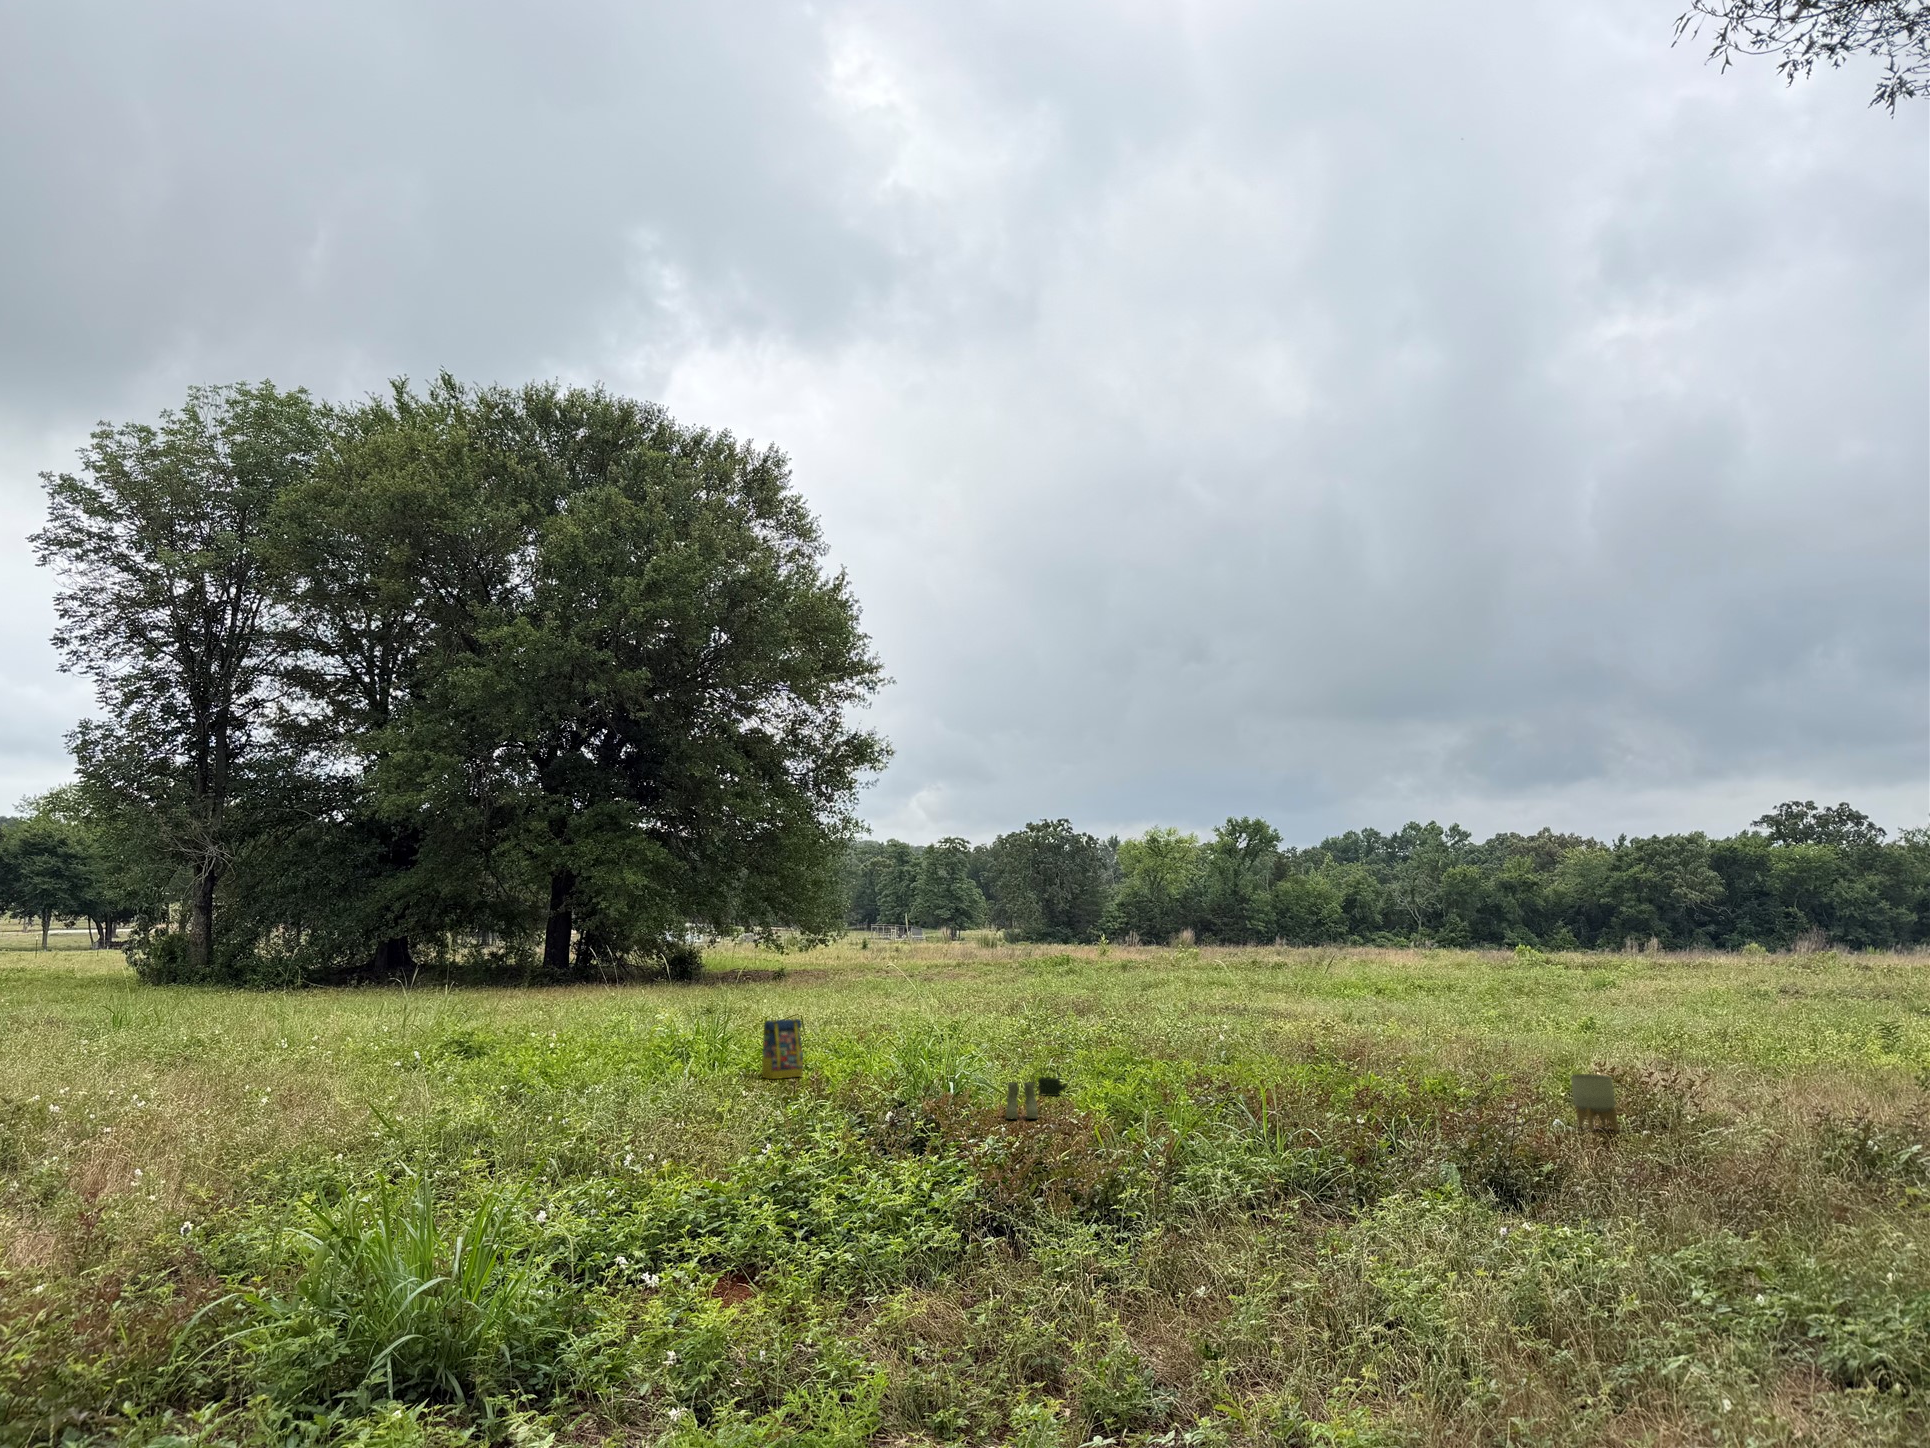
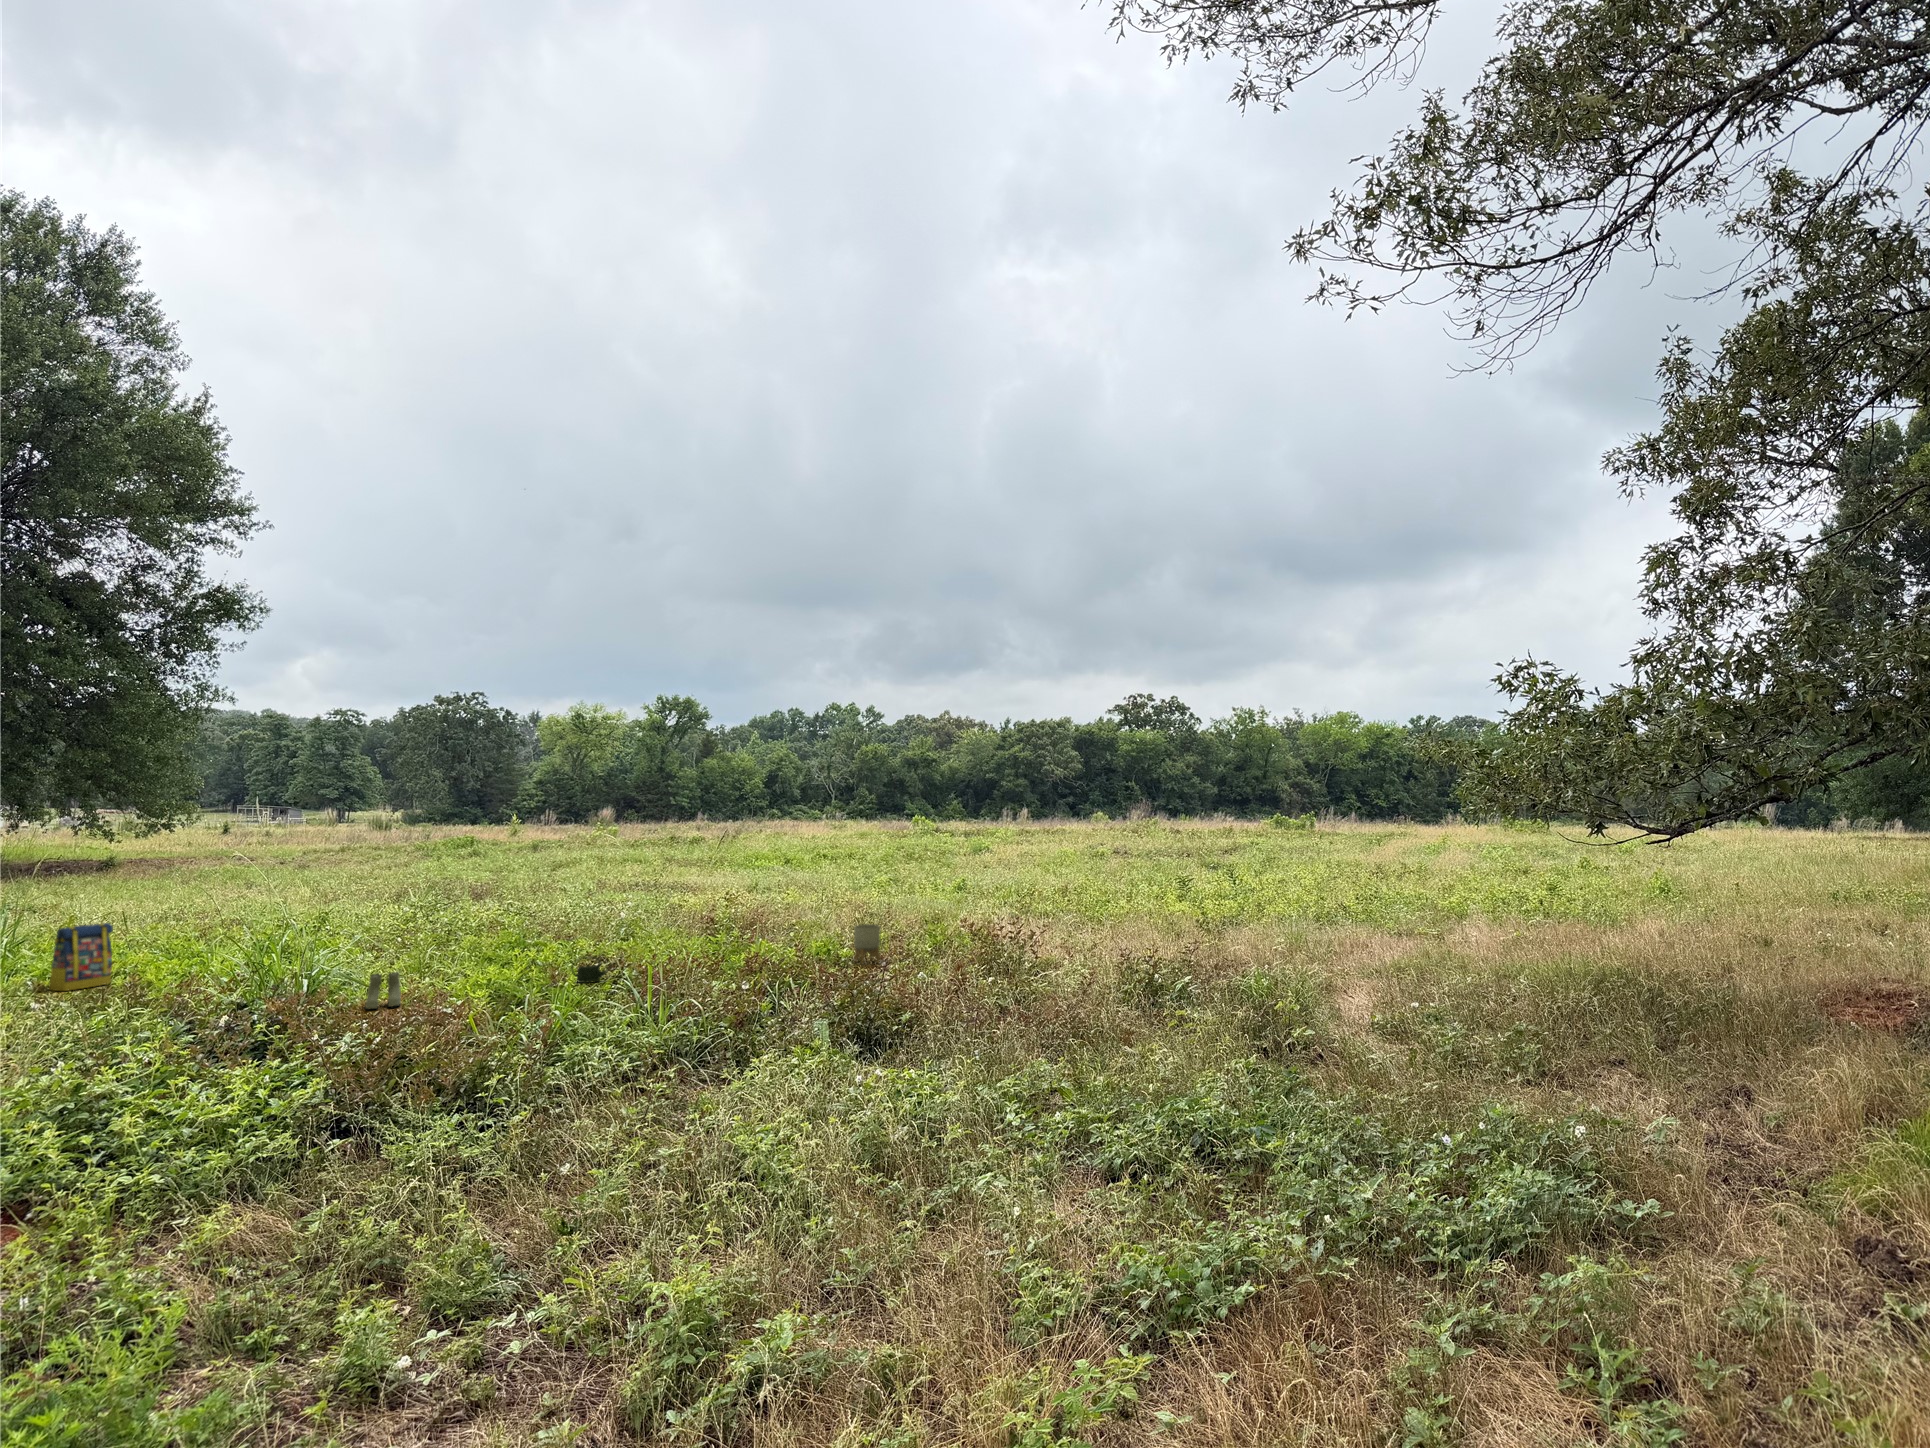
watering can: present [1032,1069,1070,1096] -> present [571,957,615,983]

